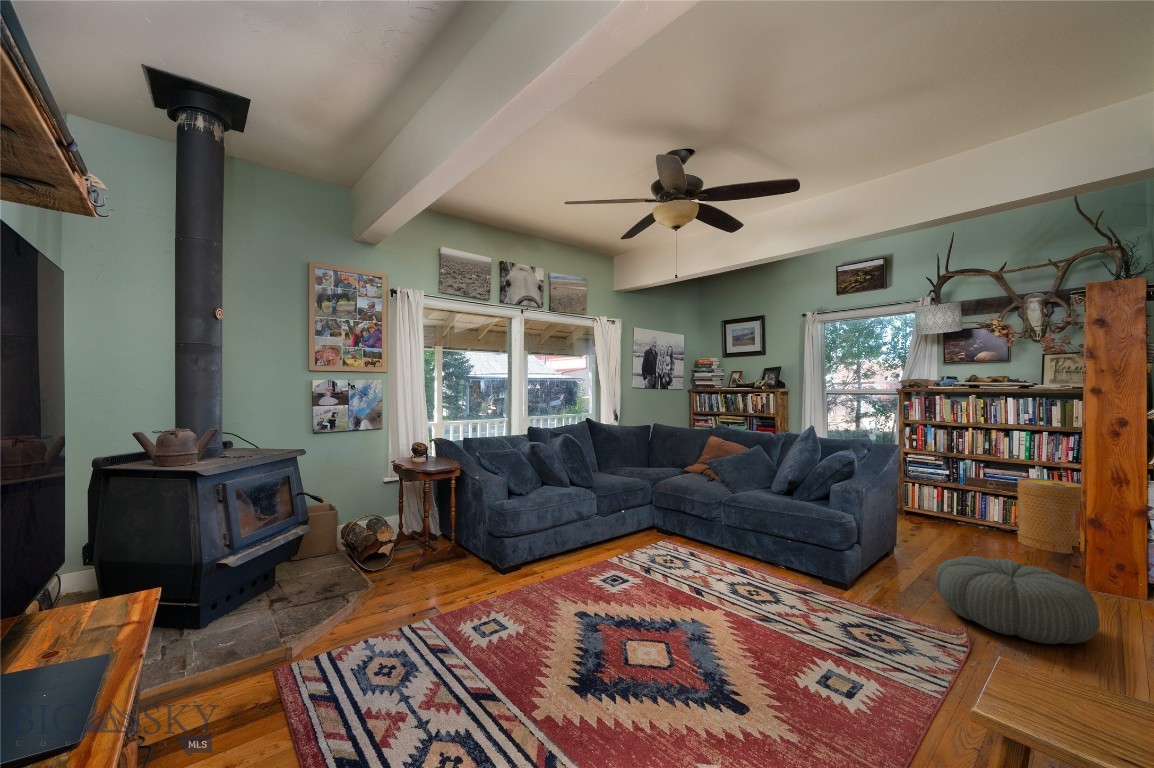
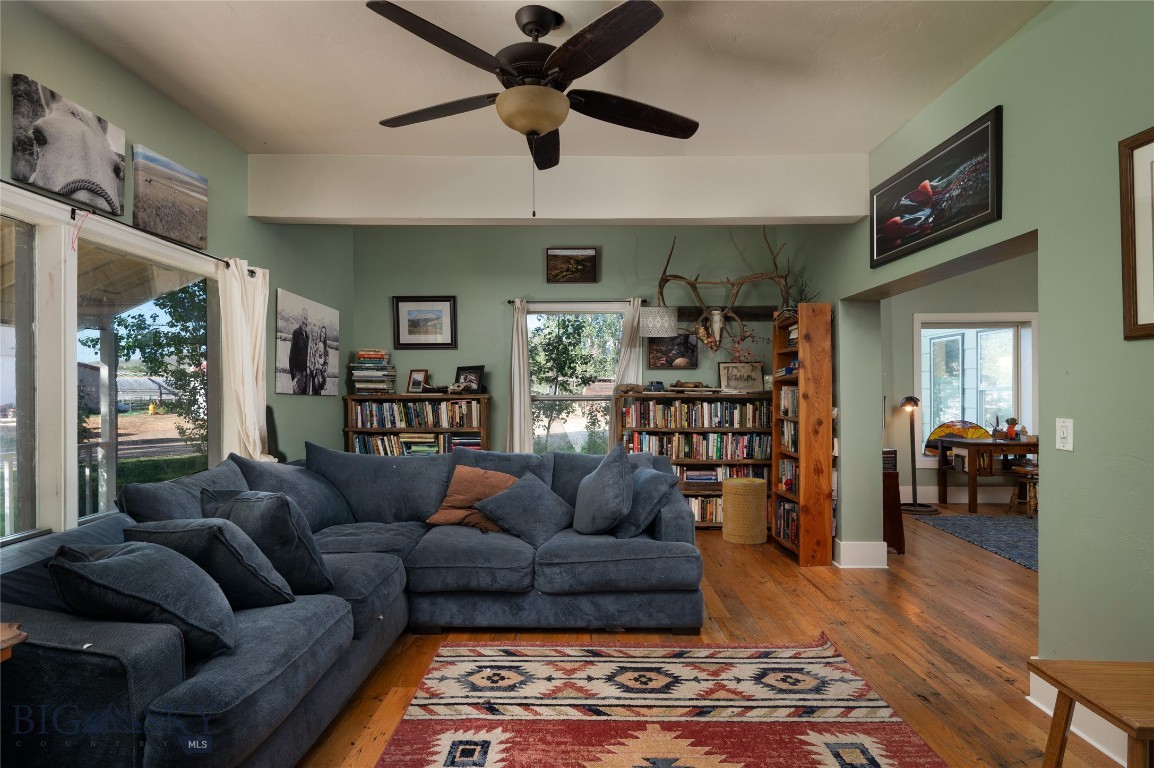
pouf: present [935,556,1100,644] -> none [764,563,883,635]

